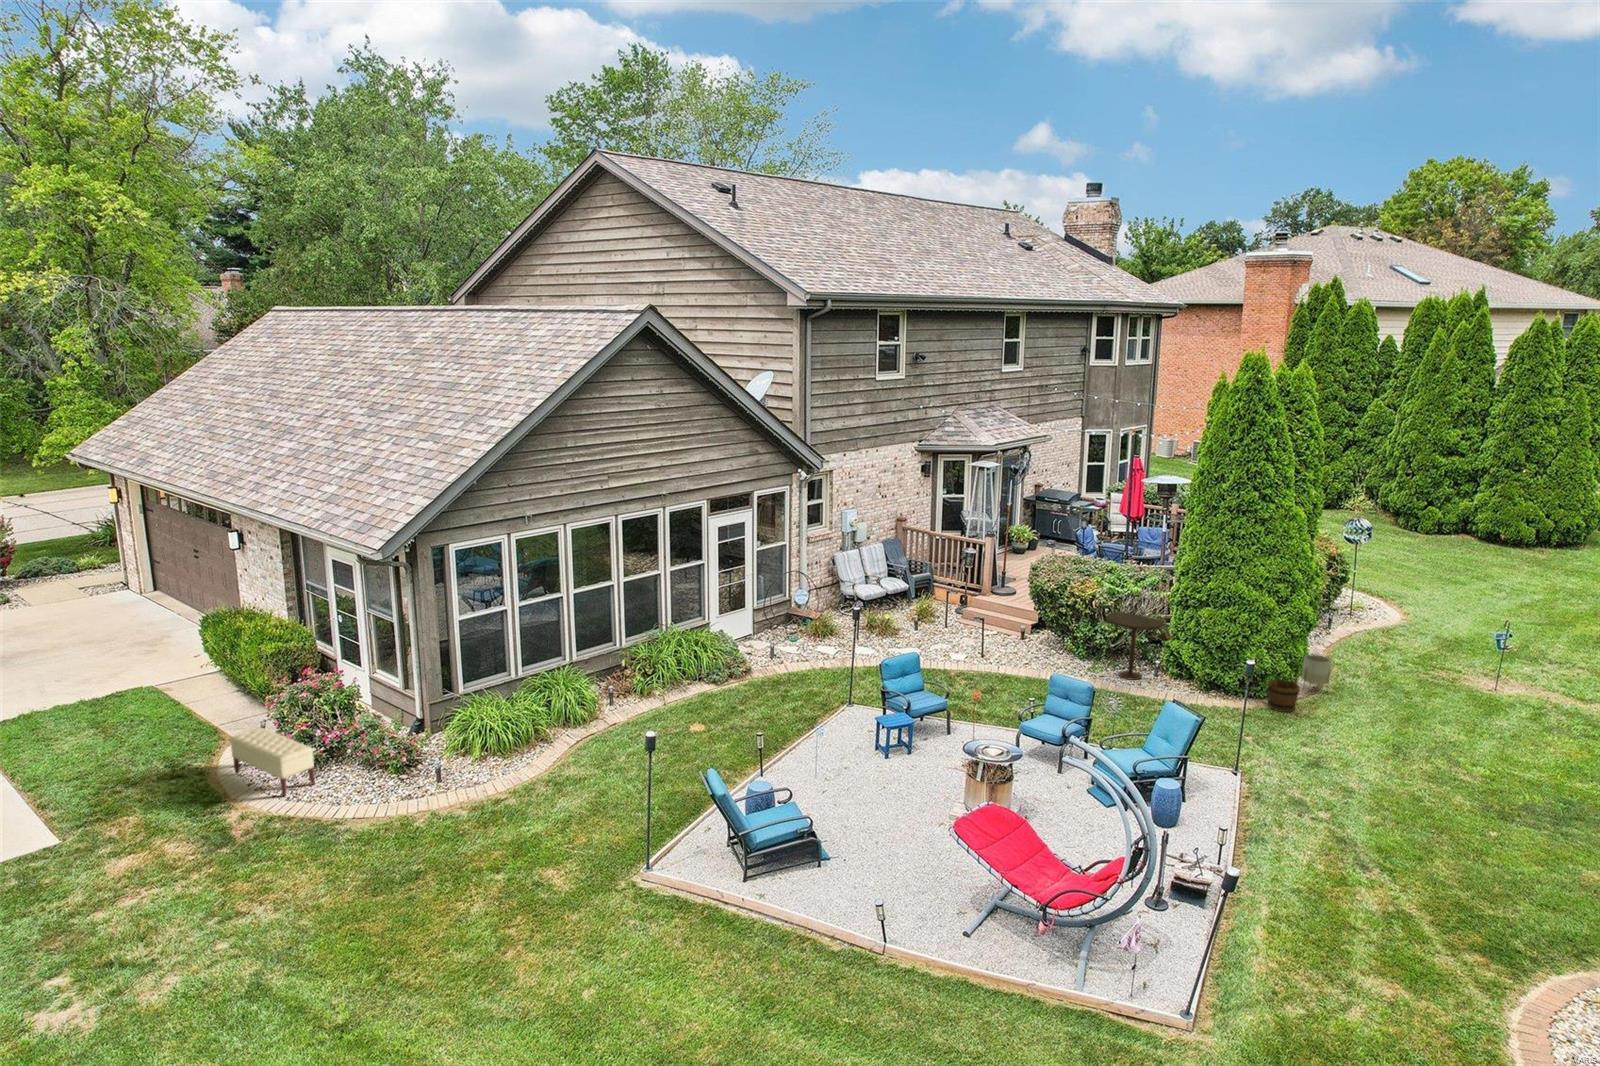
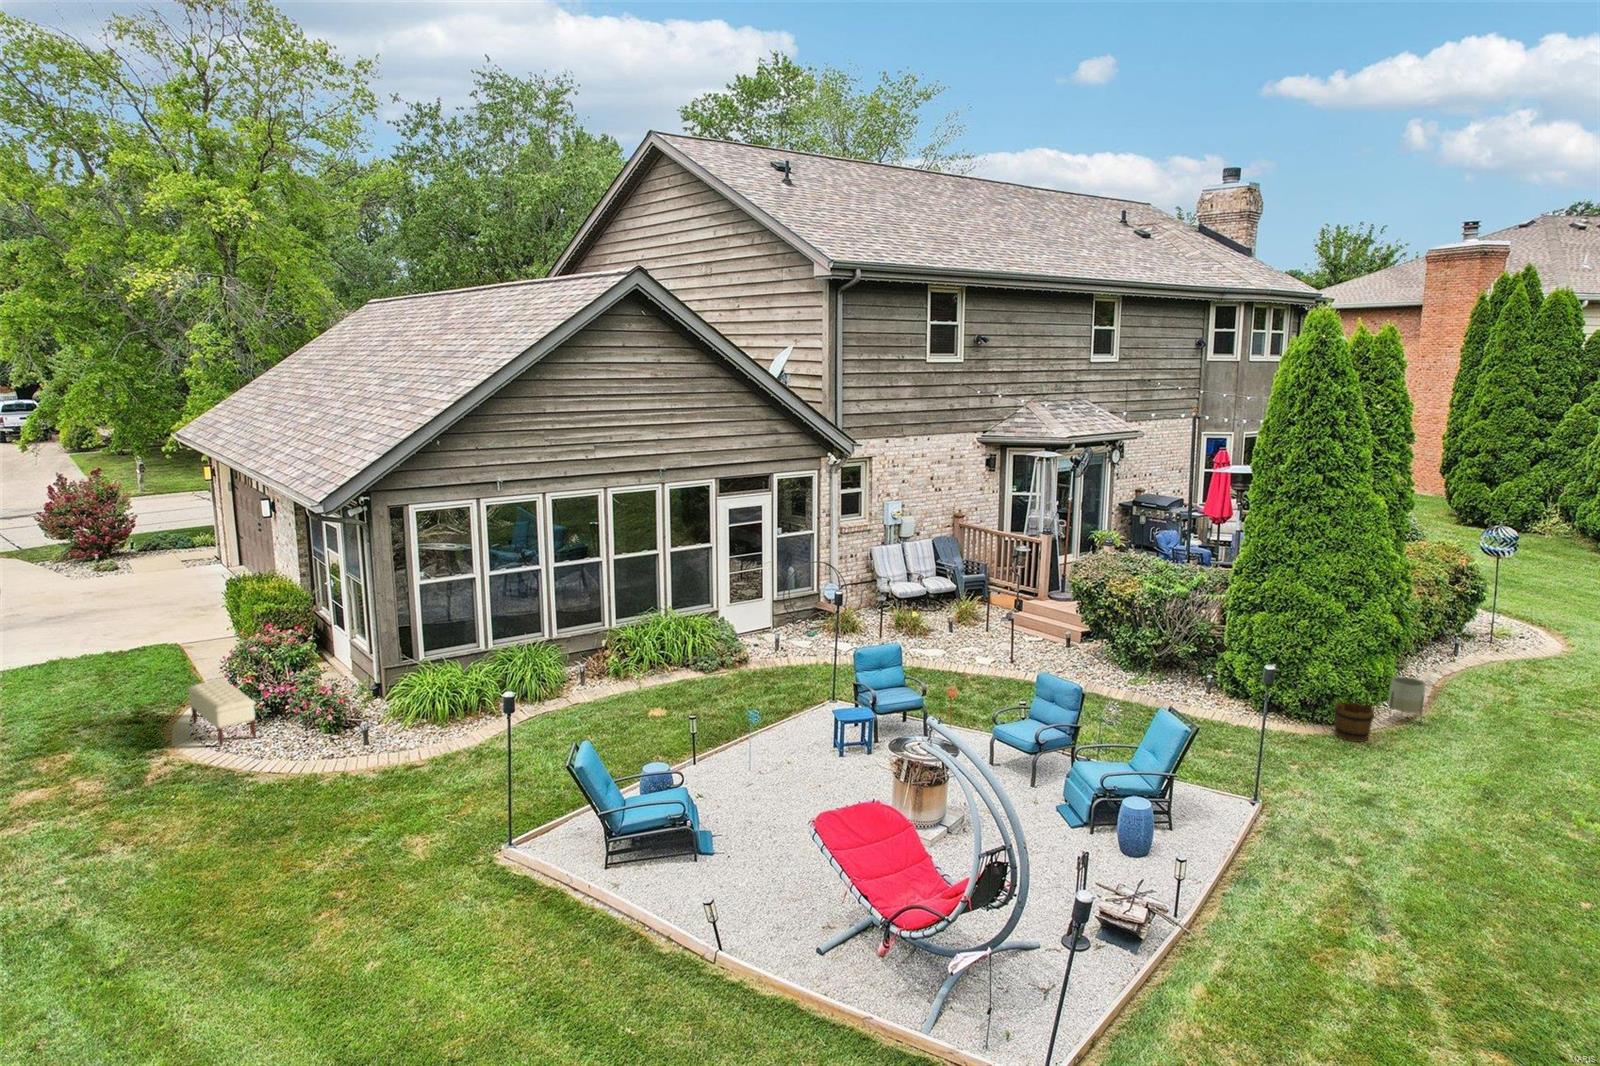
pedestal table: present [1106,612,1164,680] -> none [1147,616,1217,695]

